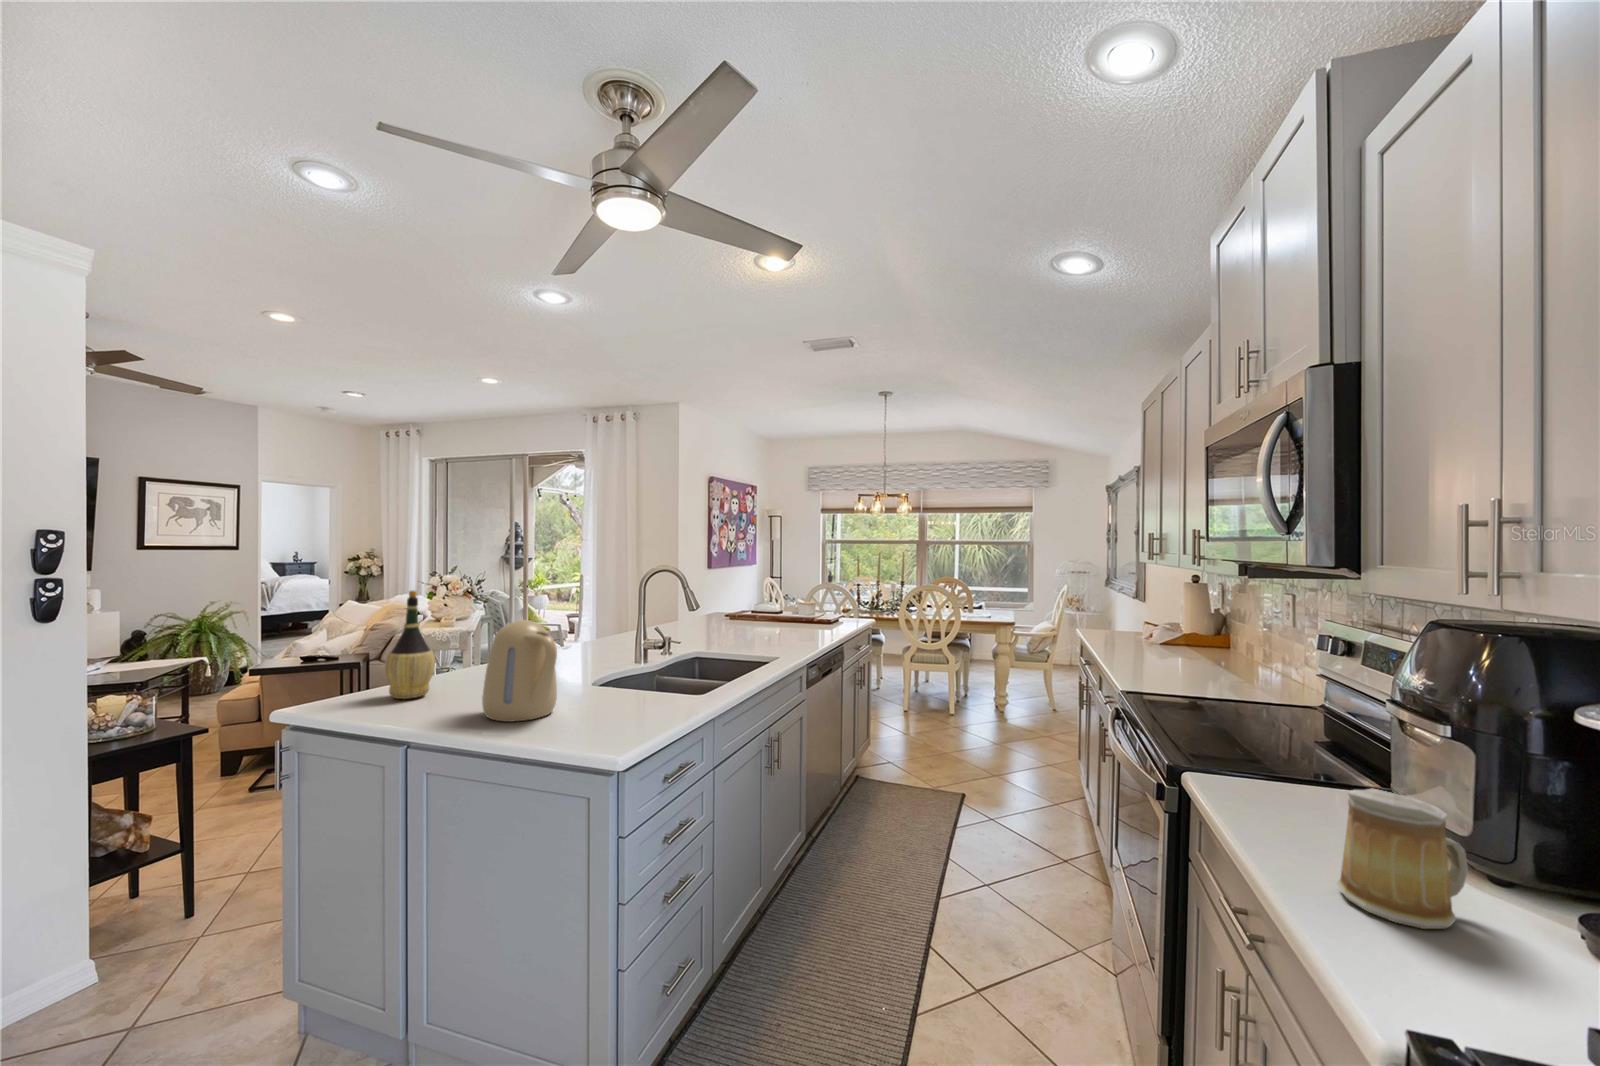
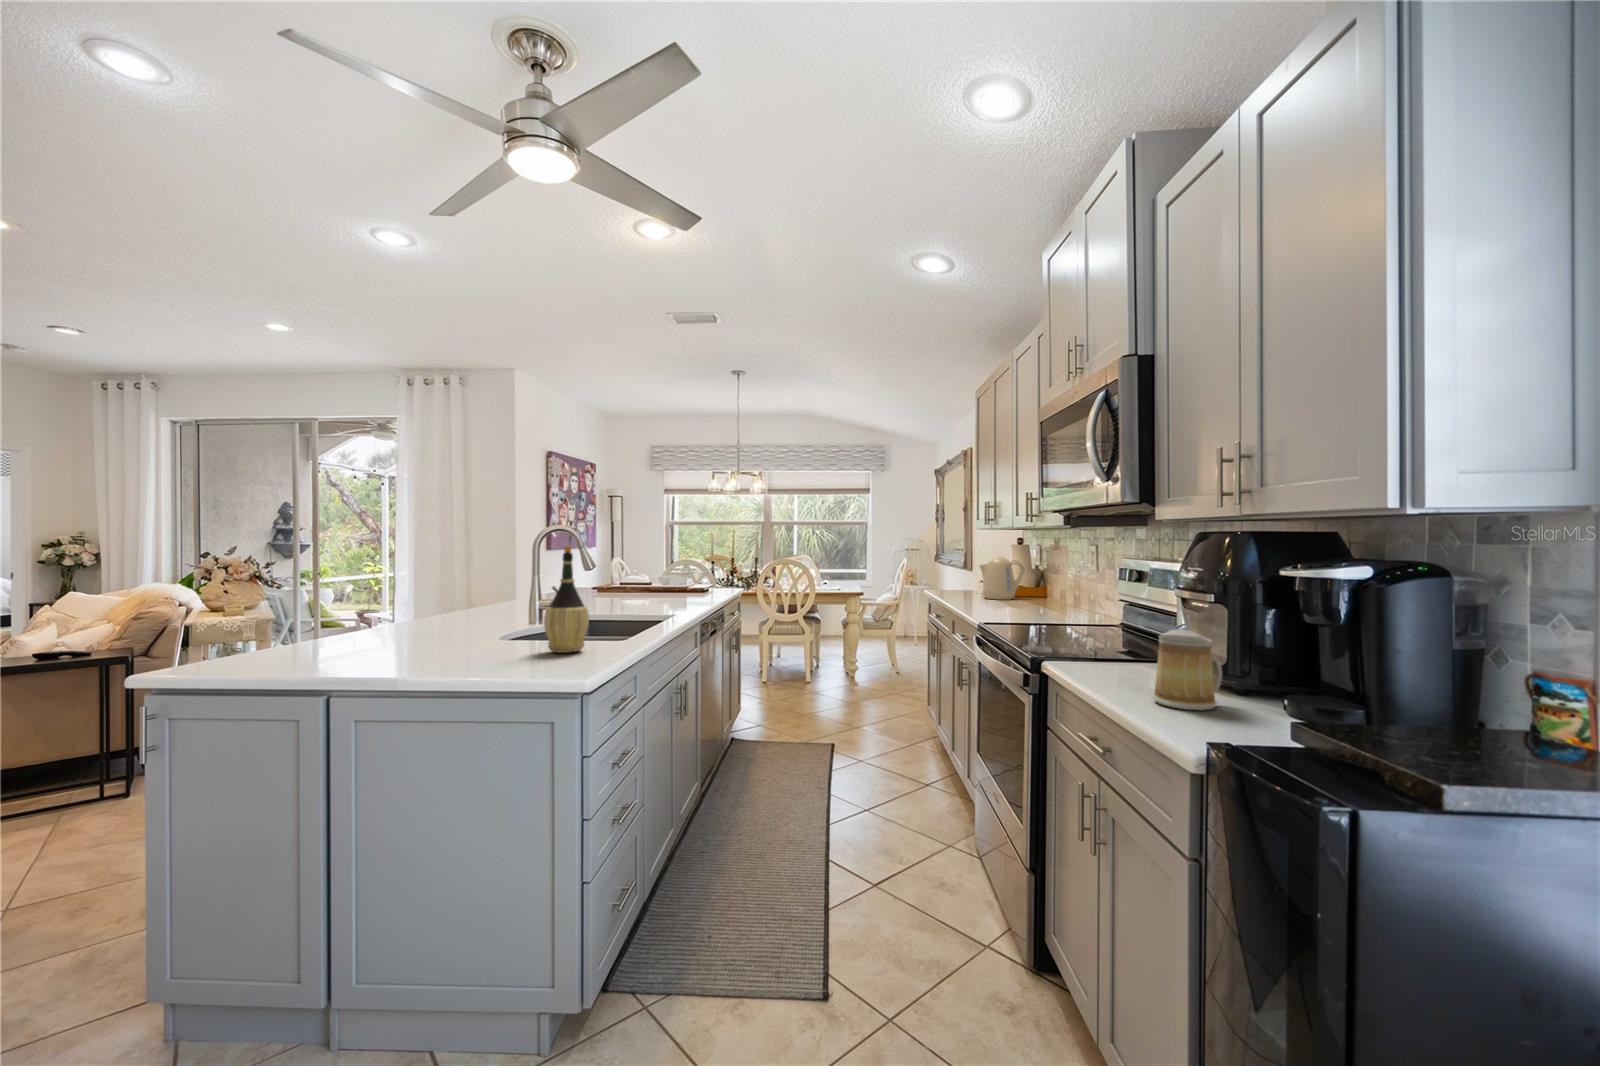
wine bottle: present [385,590,435,699] -> present [544,546,589,653]
kettle: present [482,620,557,722] -> present [980,556,1024,600]

